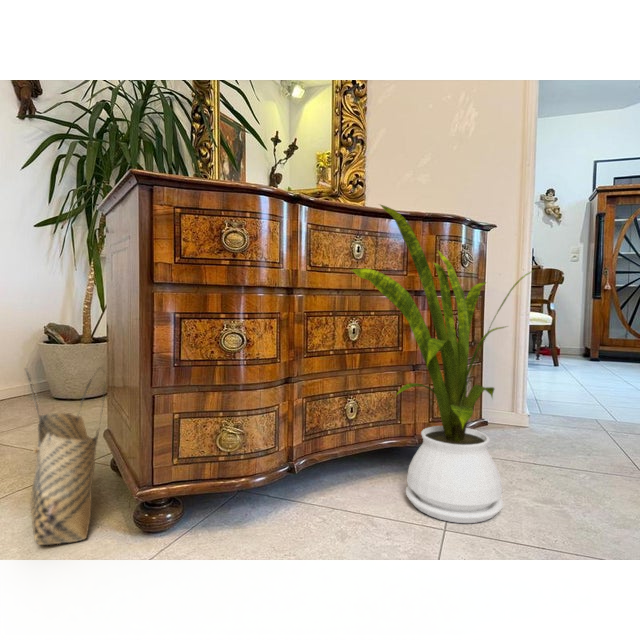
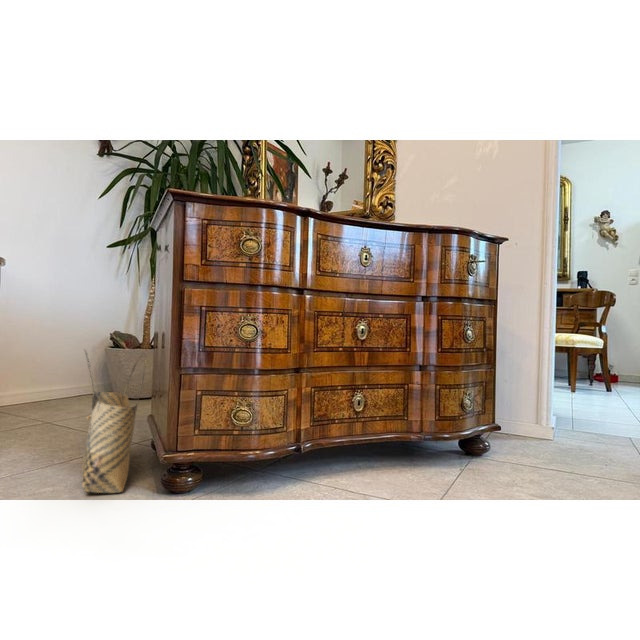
house plant: present [352,205,530,523] -> none [354,214,521,506]

